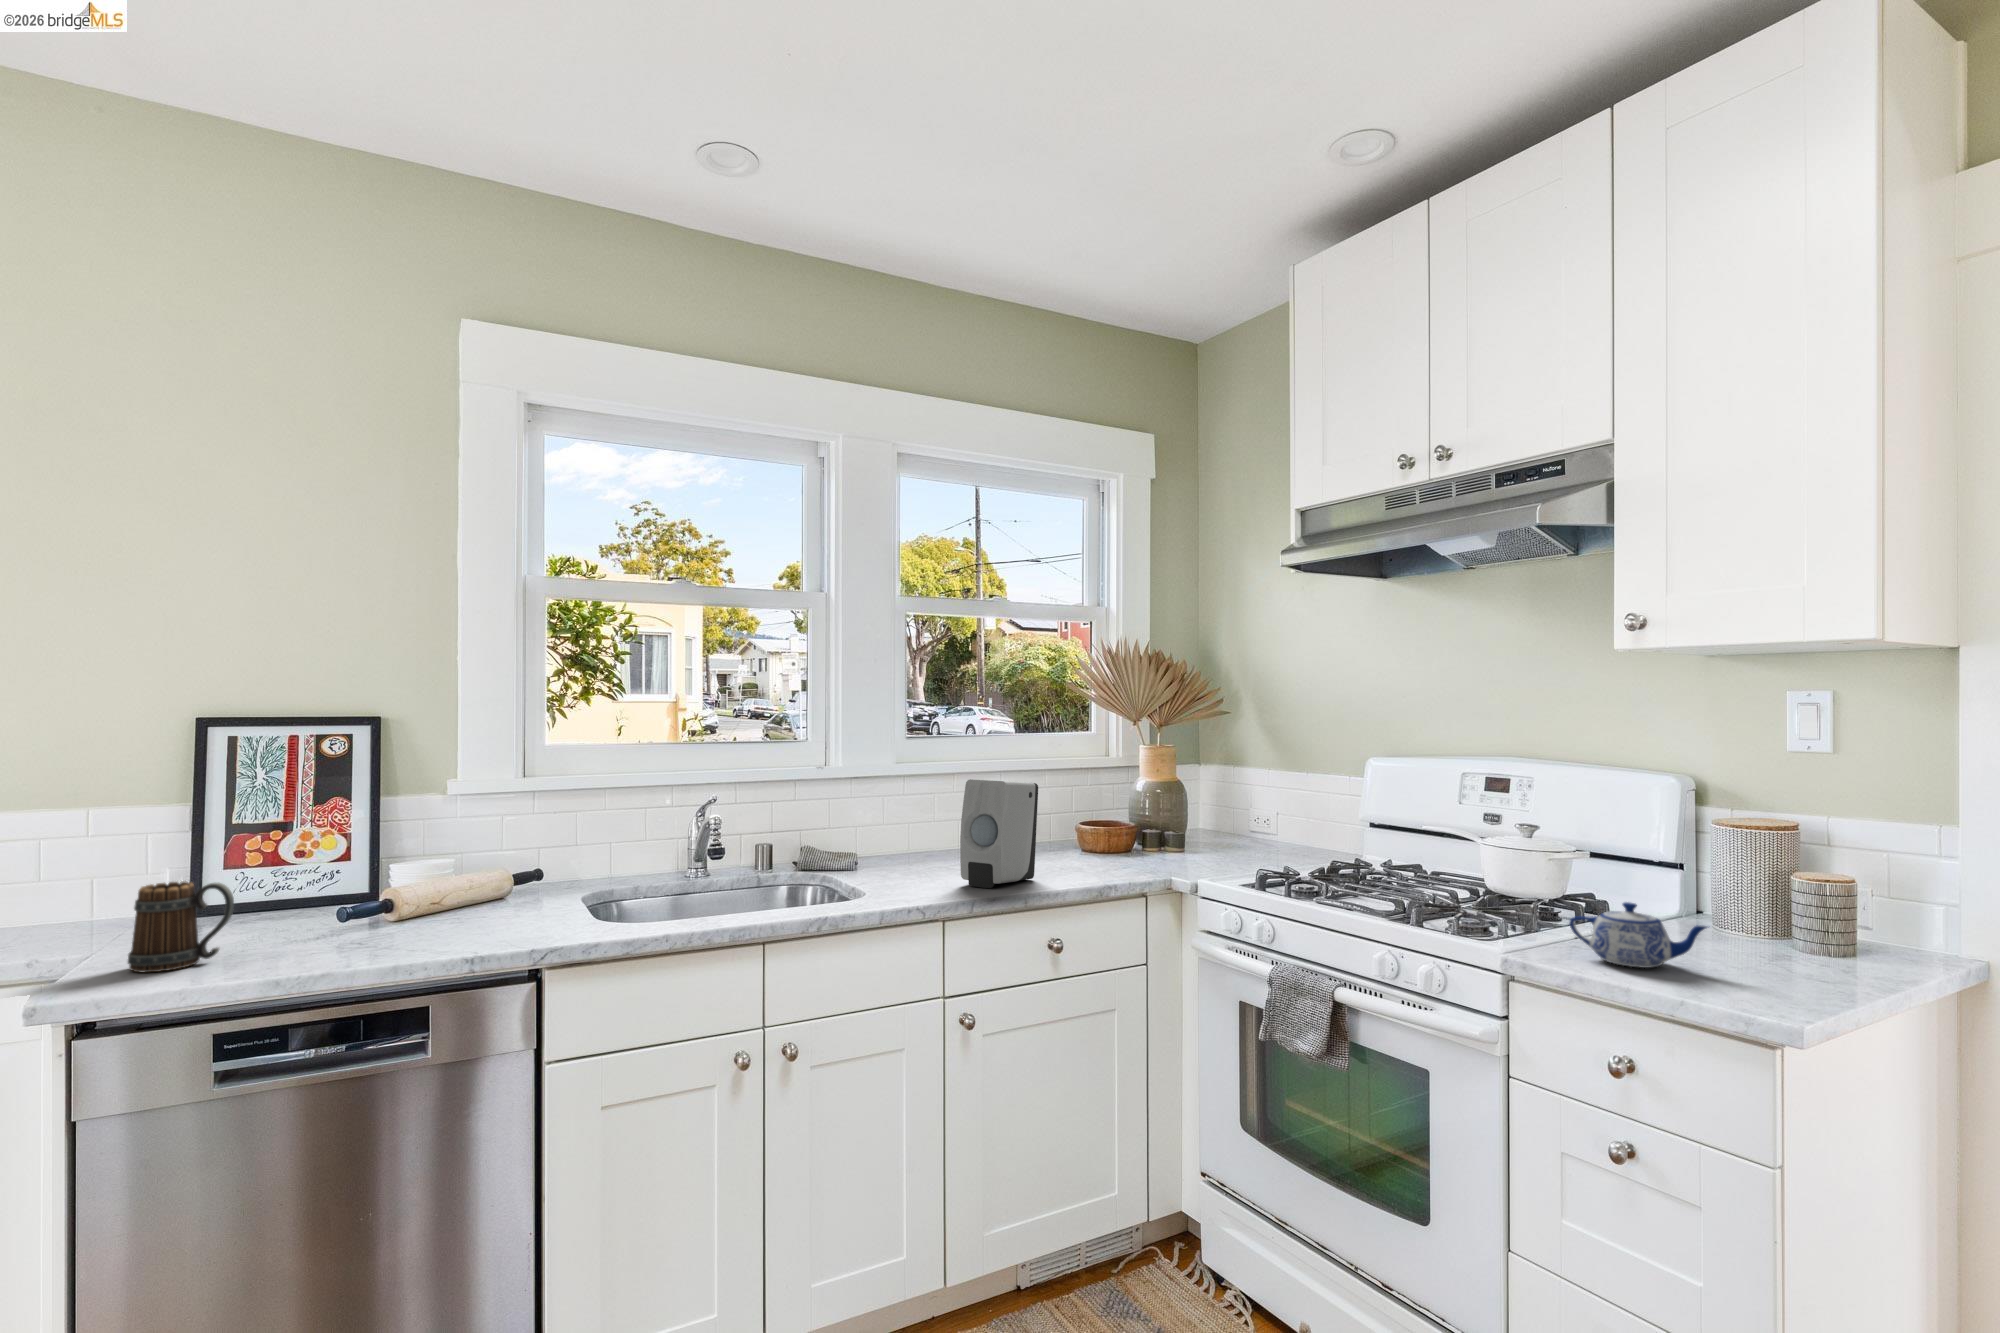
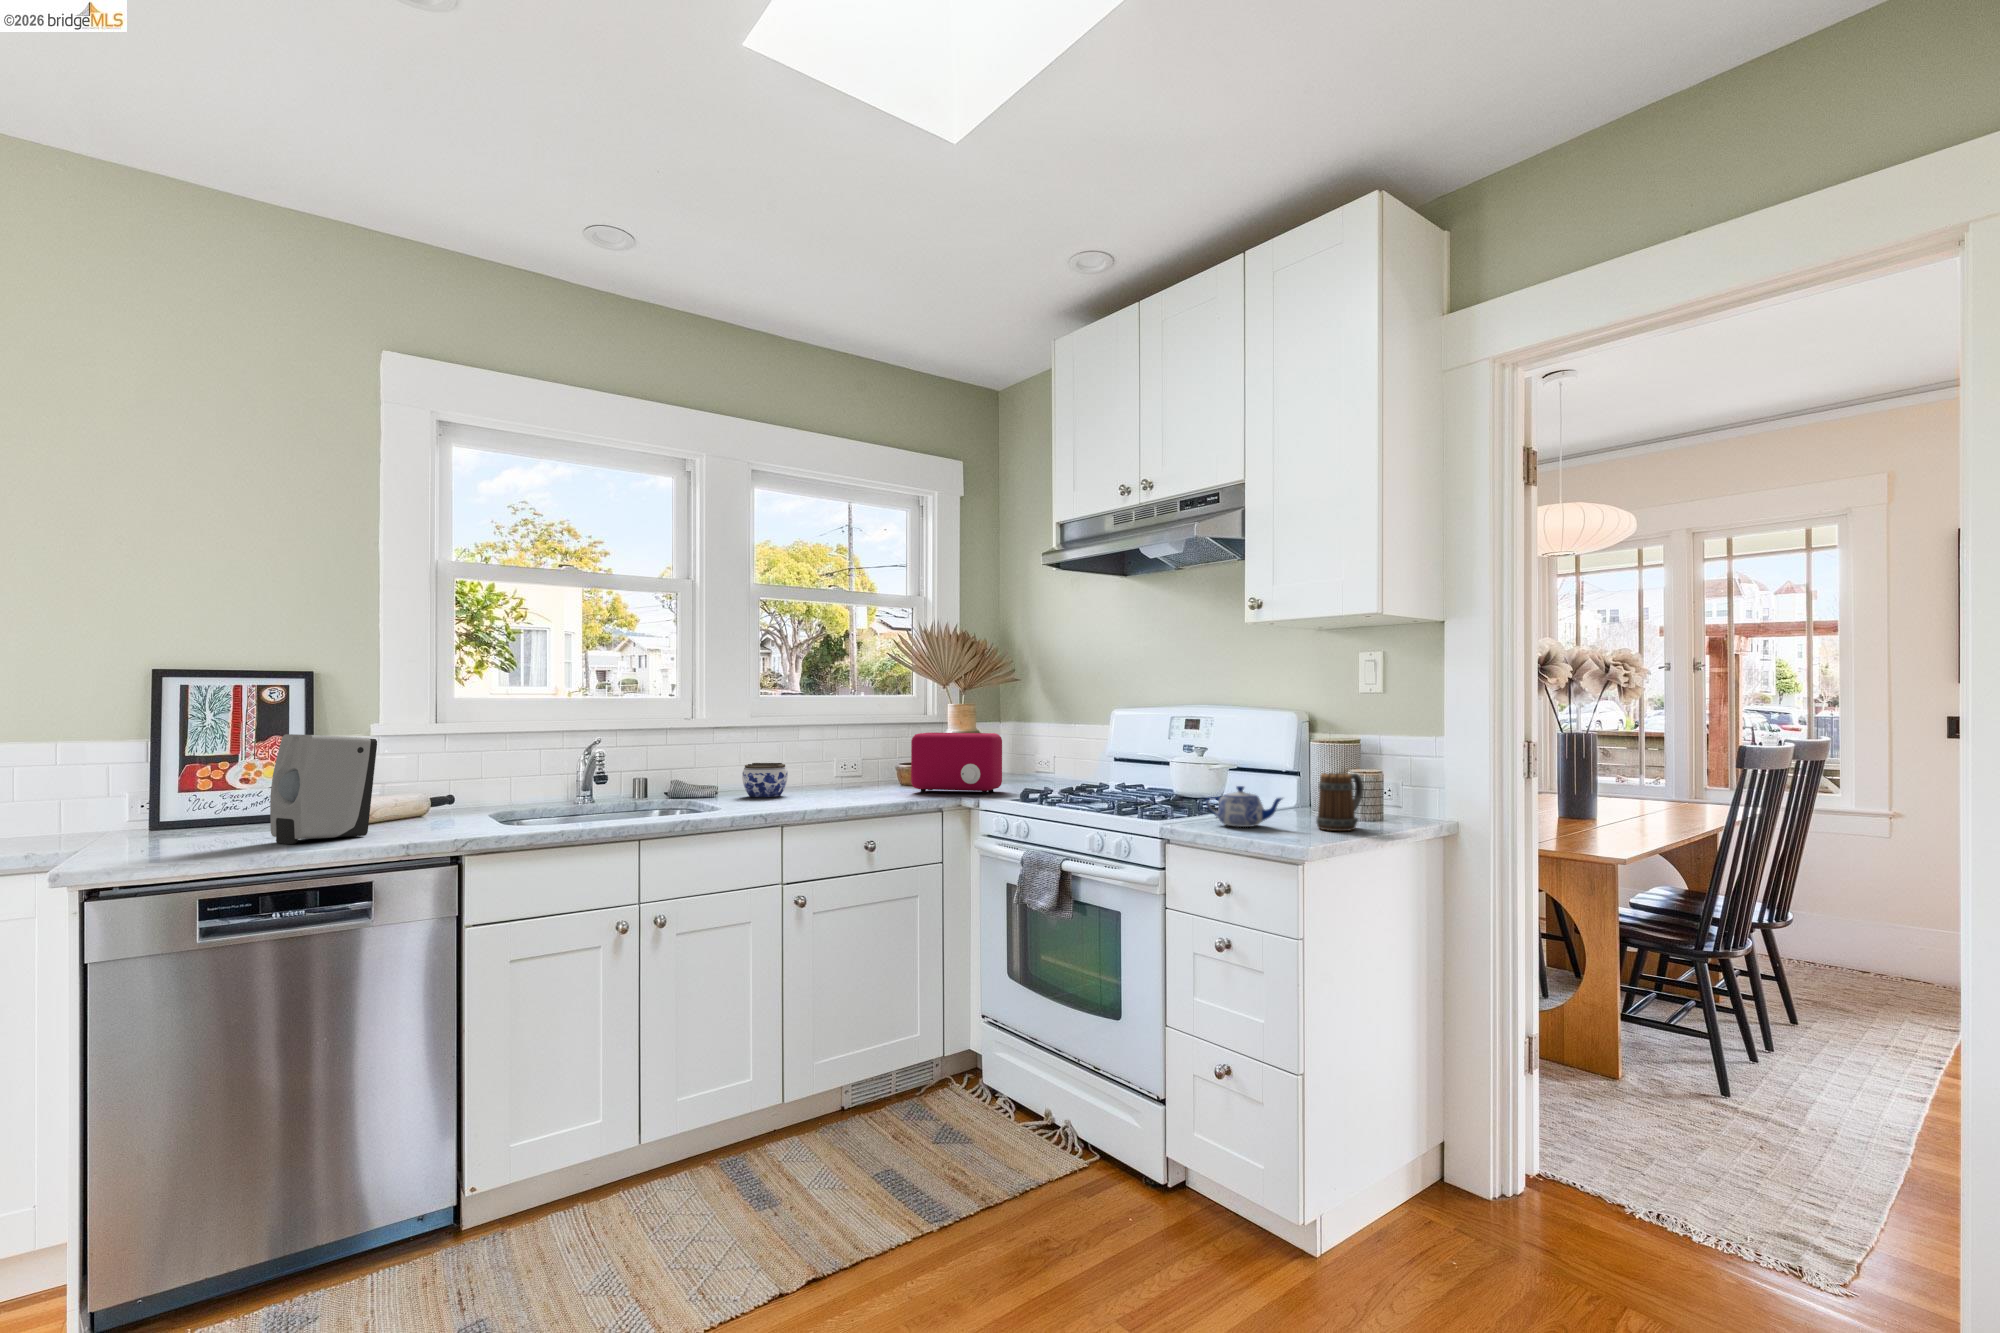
soap dispenser: present [960,779,1038,888] -> present [270,734,377,844]
toaster: none [1105,784,1224,869] -> present [911,733,1002,794]
jar: none [893,821,949,867] -> present [742,763,788,797]
mug: present [128,881,234,972] -> present [1316,773,1363,831]

